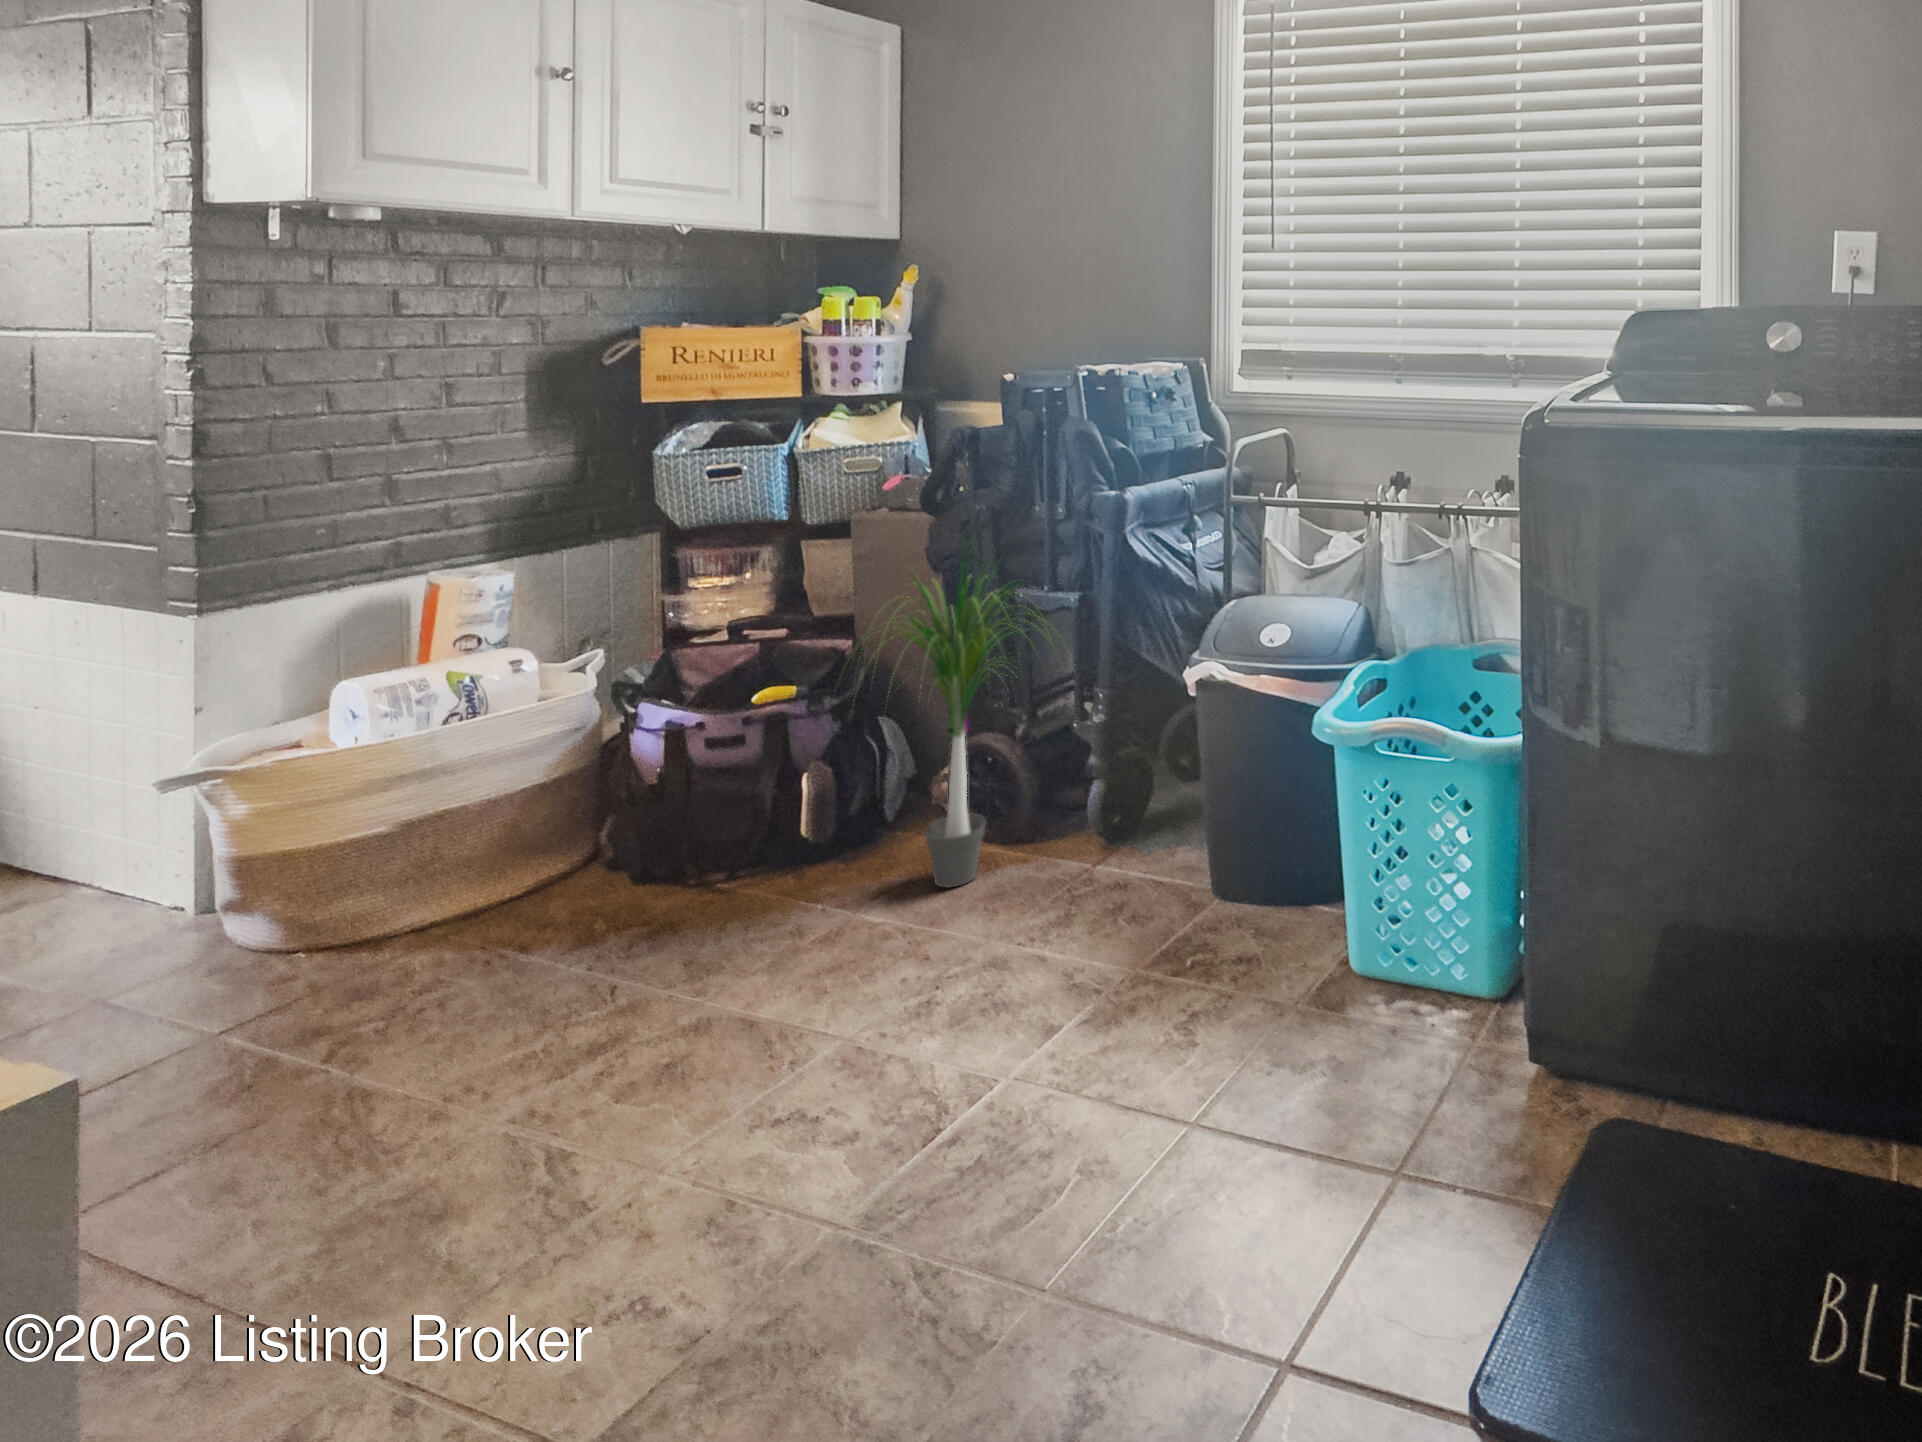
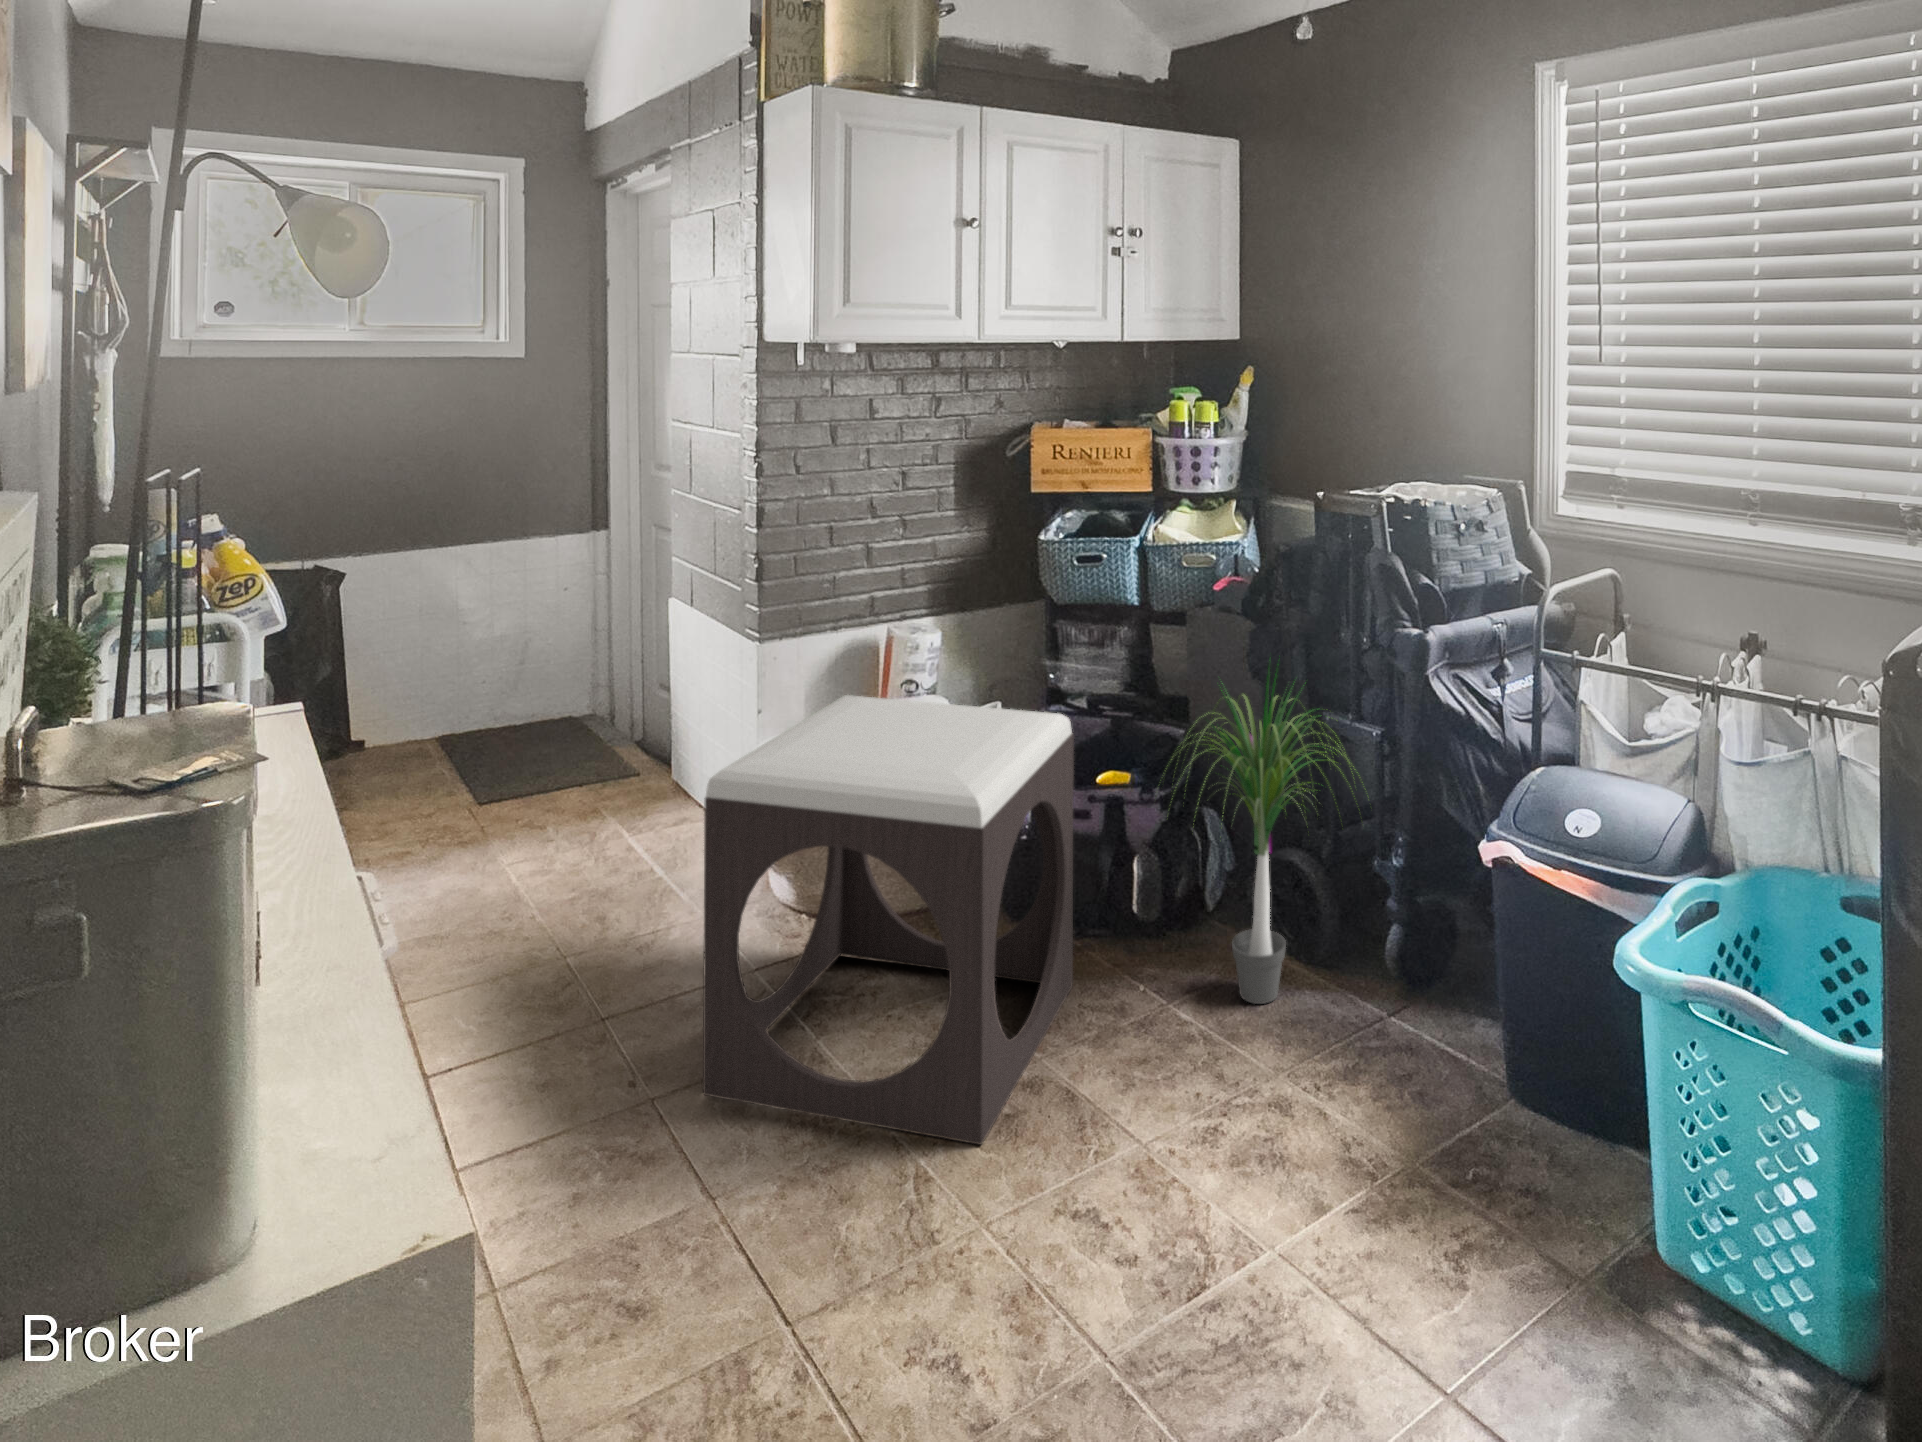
footstool: none [161,621,730,1180] -> present [703,695,1074,1145]

